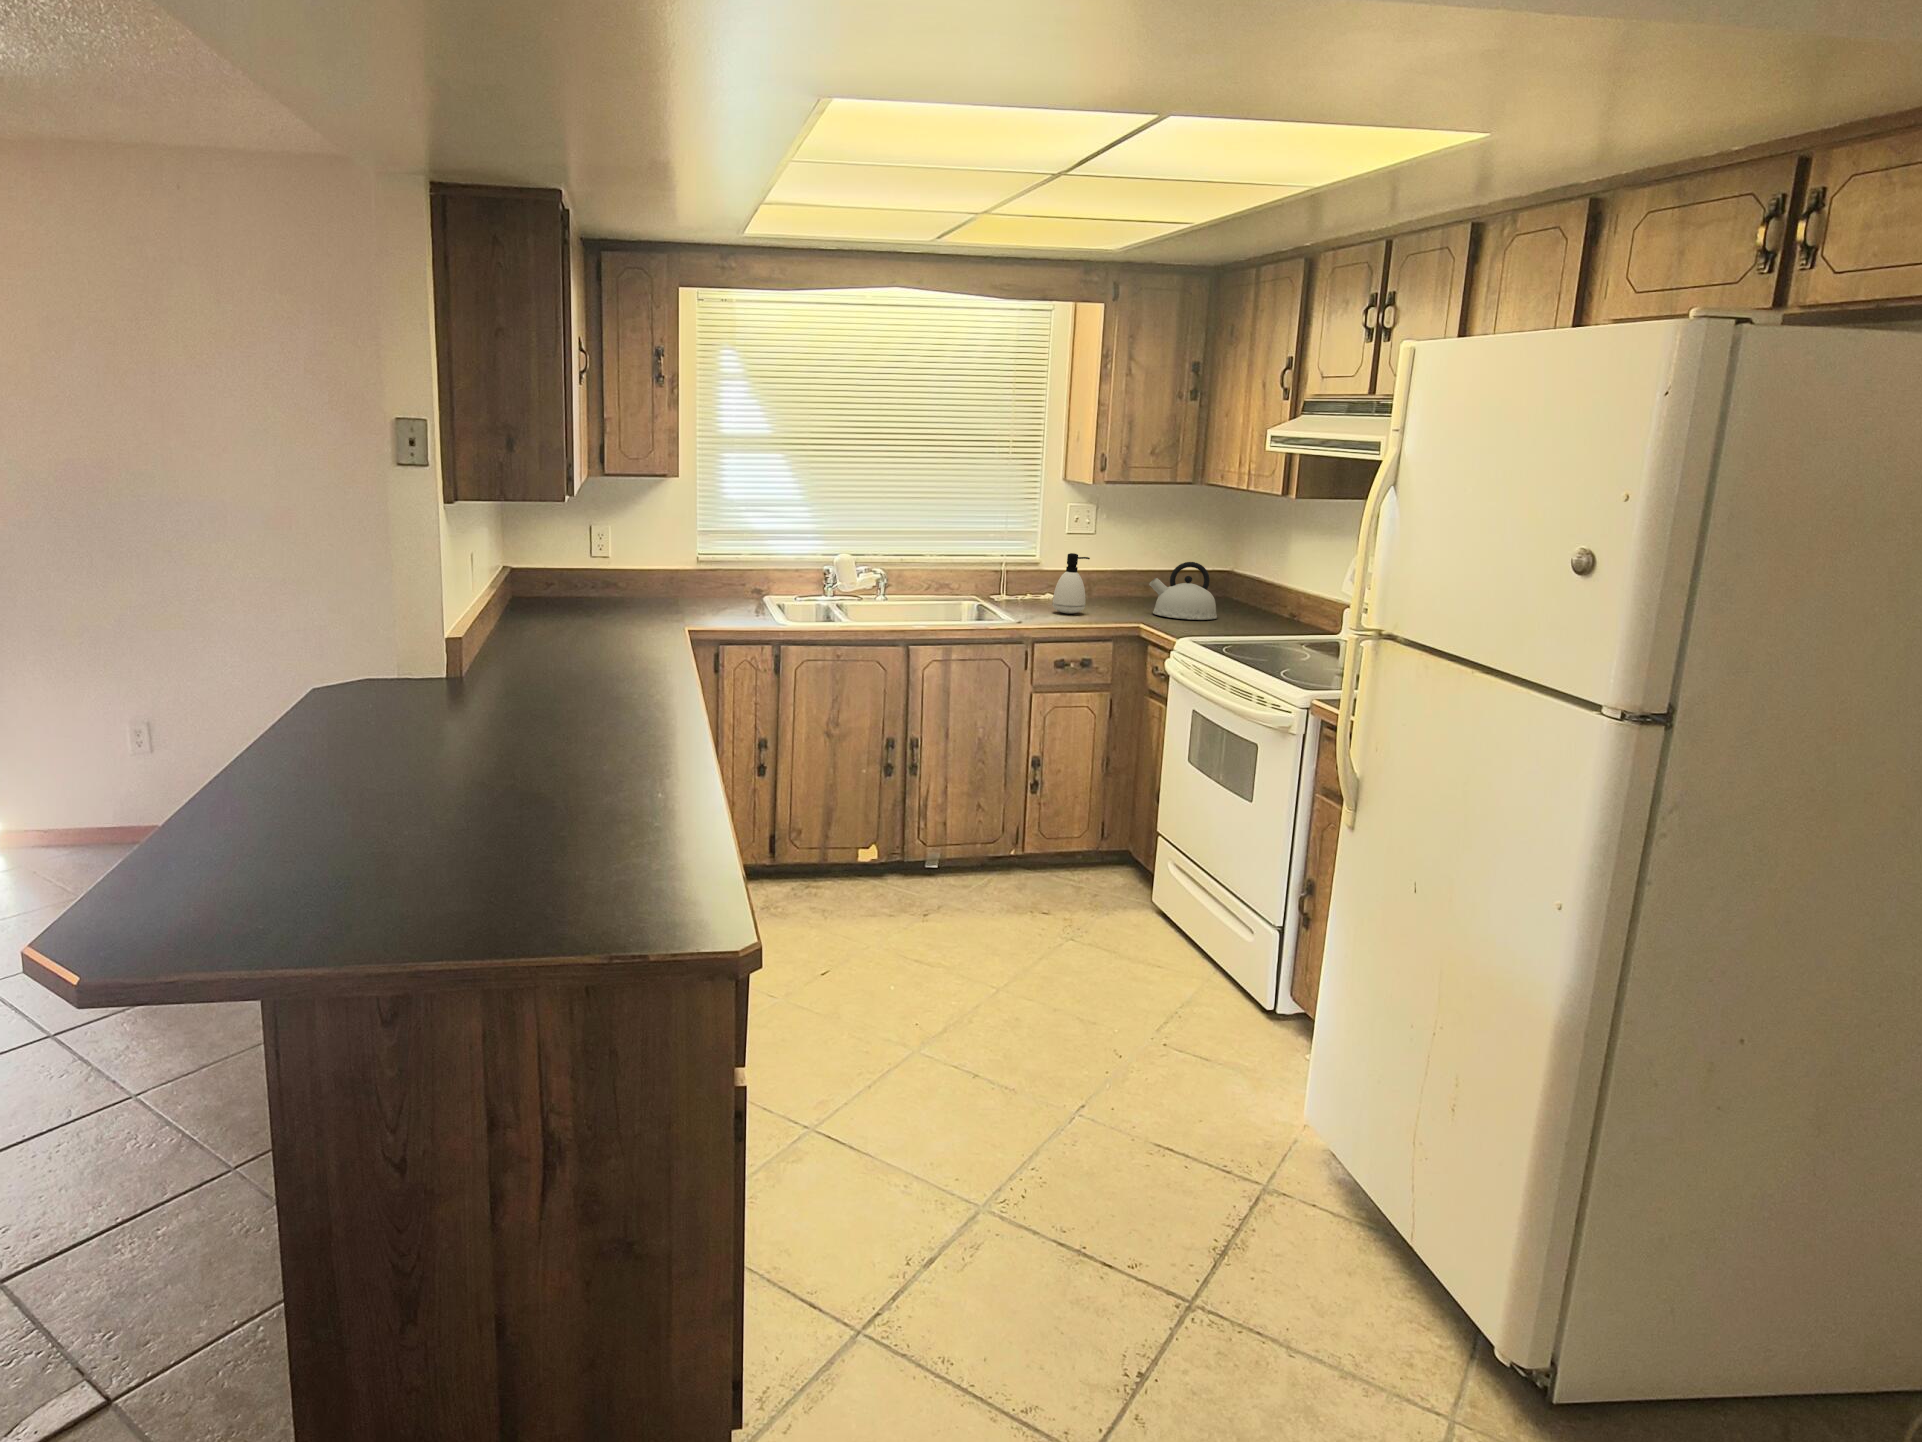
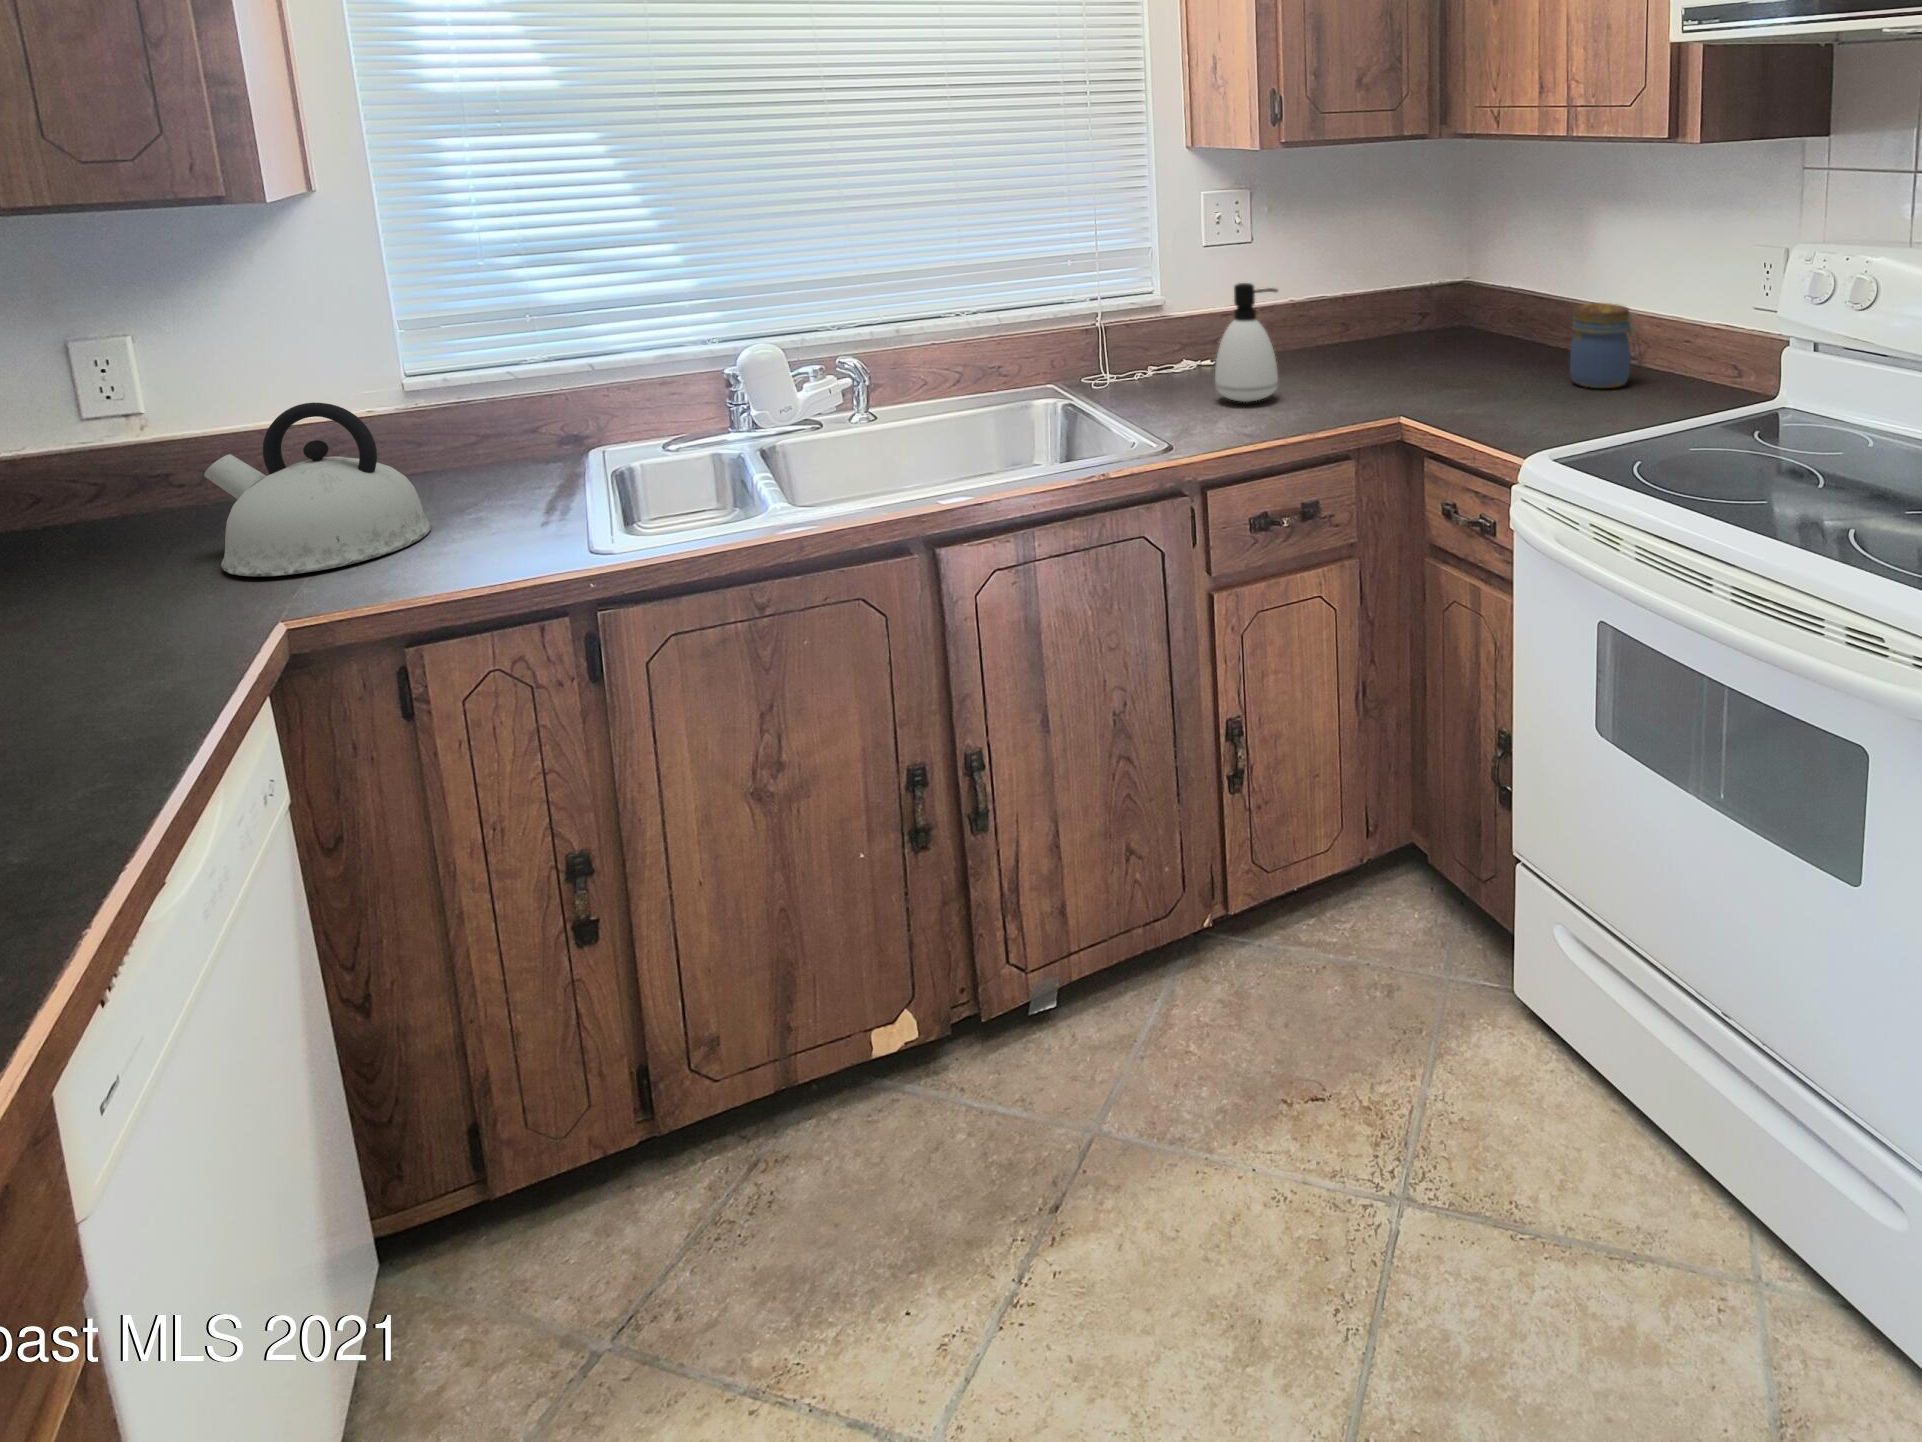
kettle: present [1149,562,1217,620] -> present [204,403,431,576]
jar: none [1247,582,1286,628] -> present [1570,303,1637,388]

